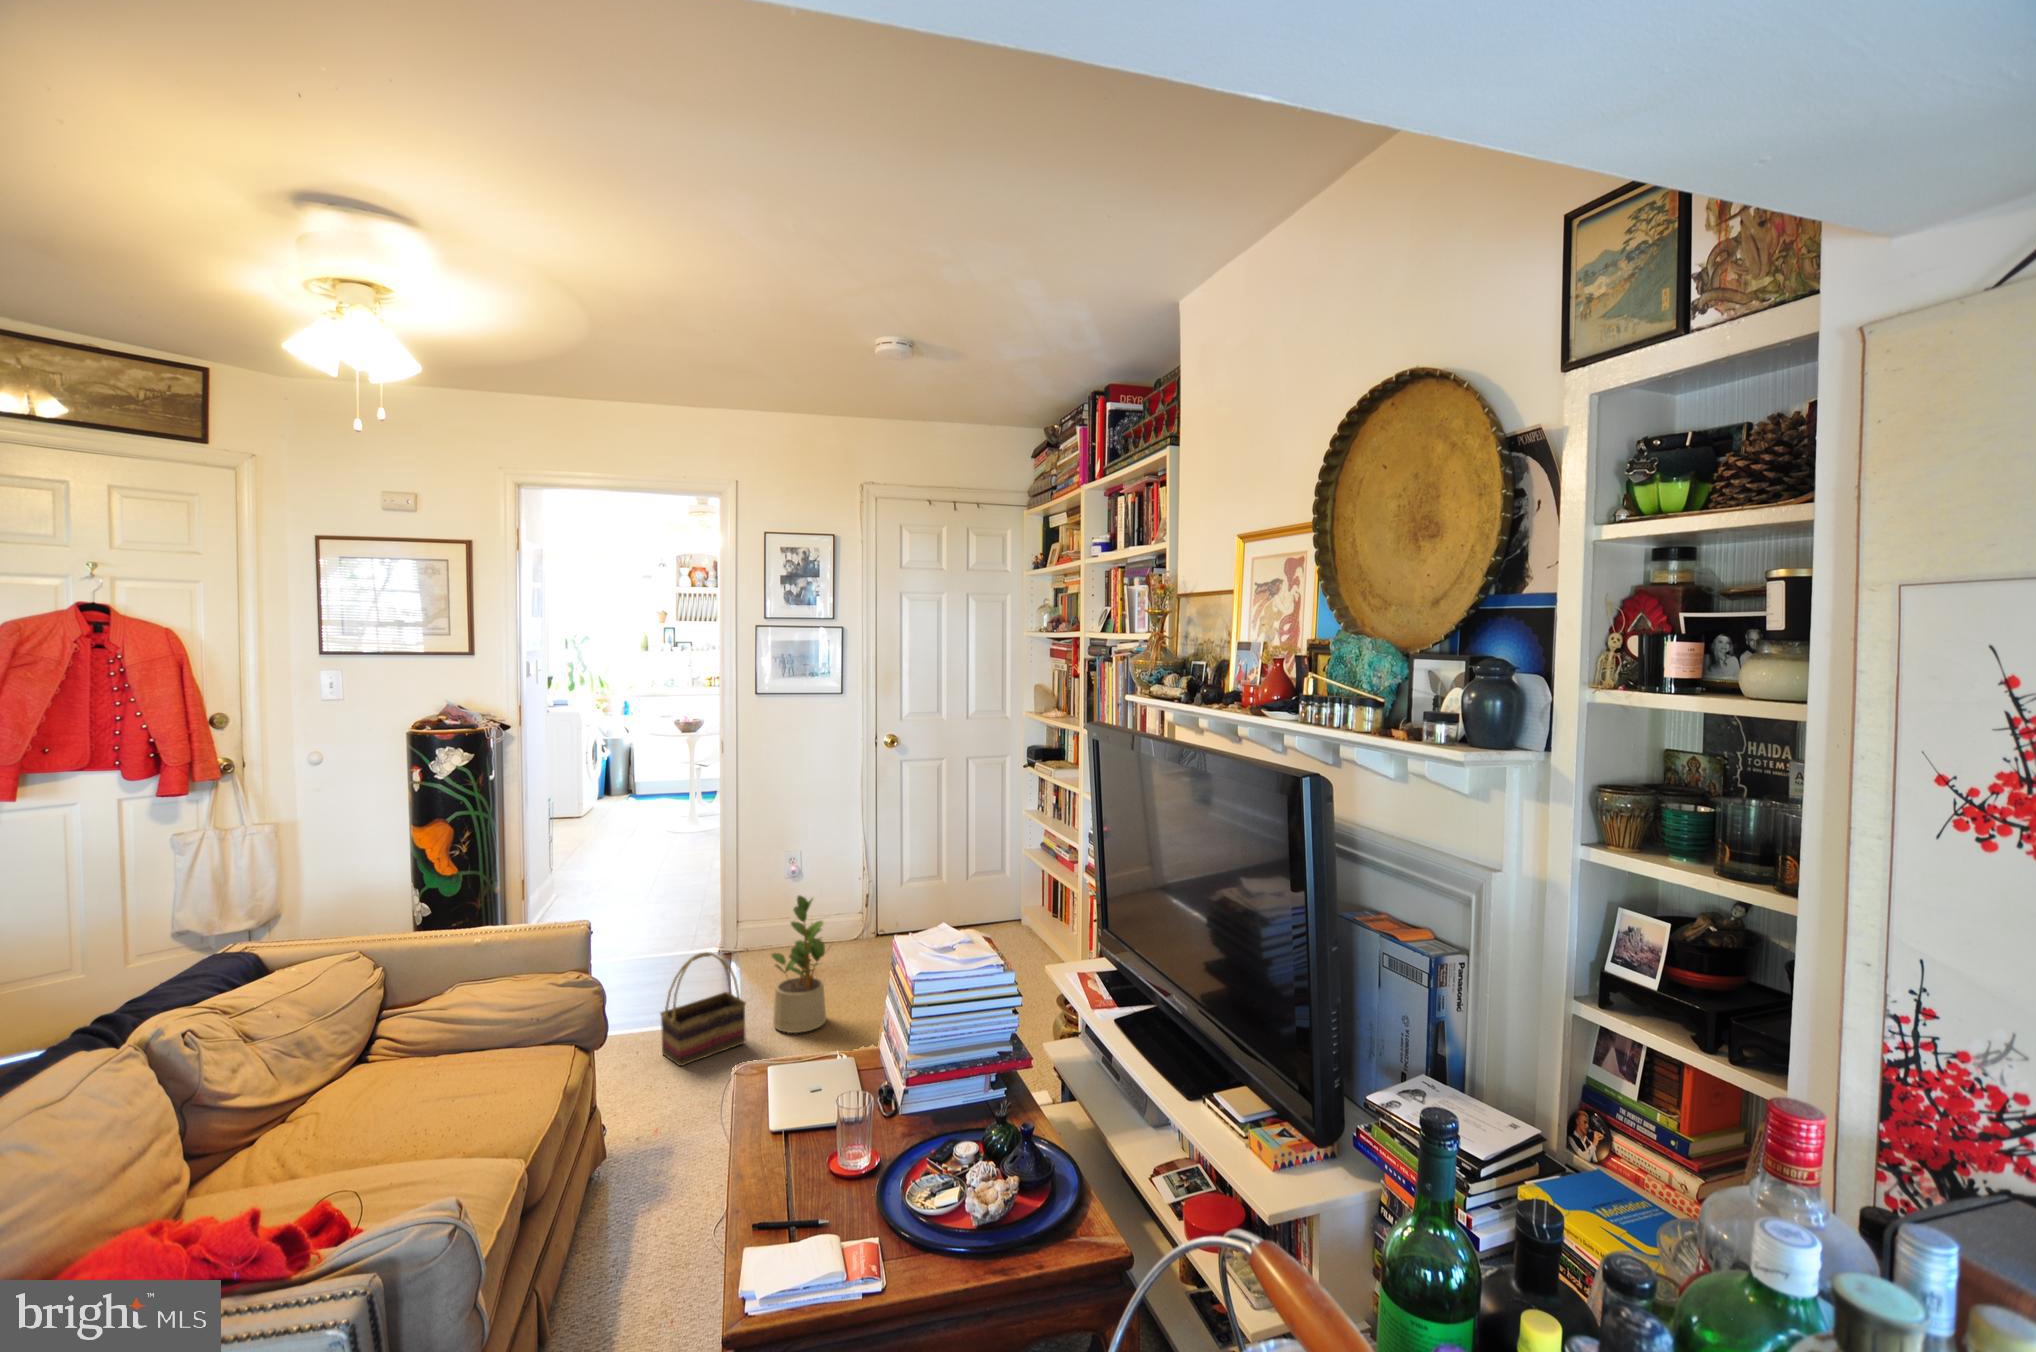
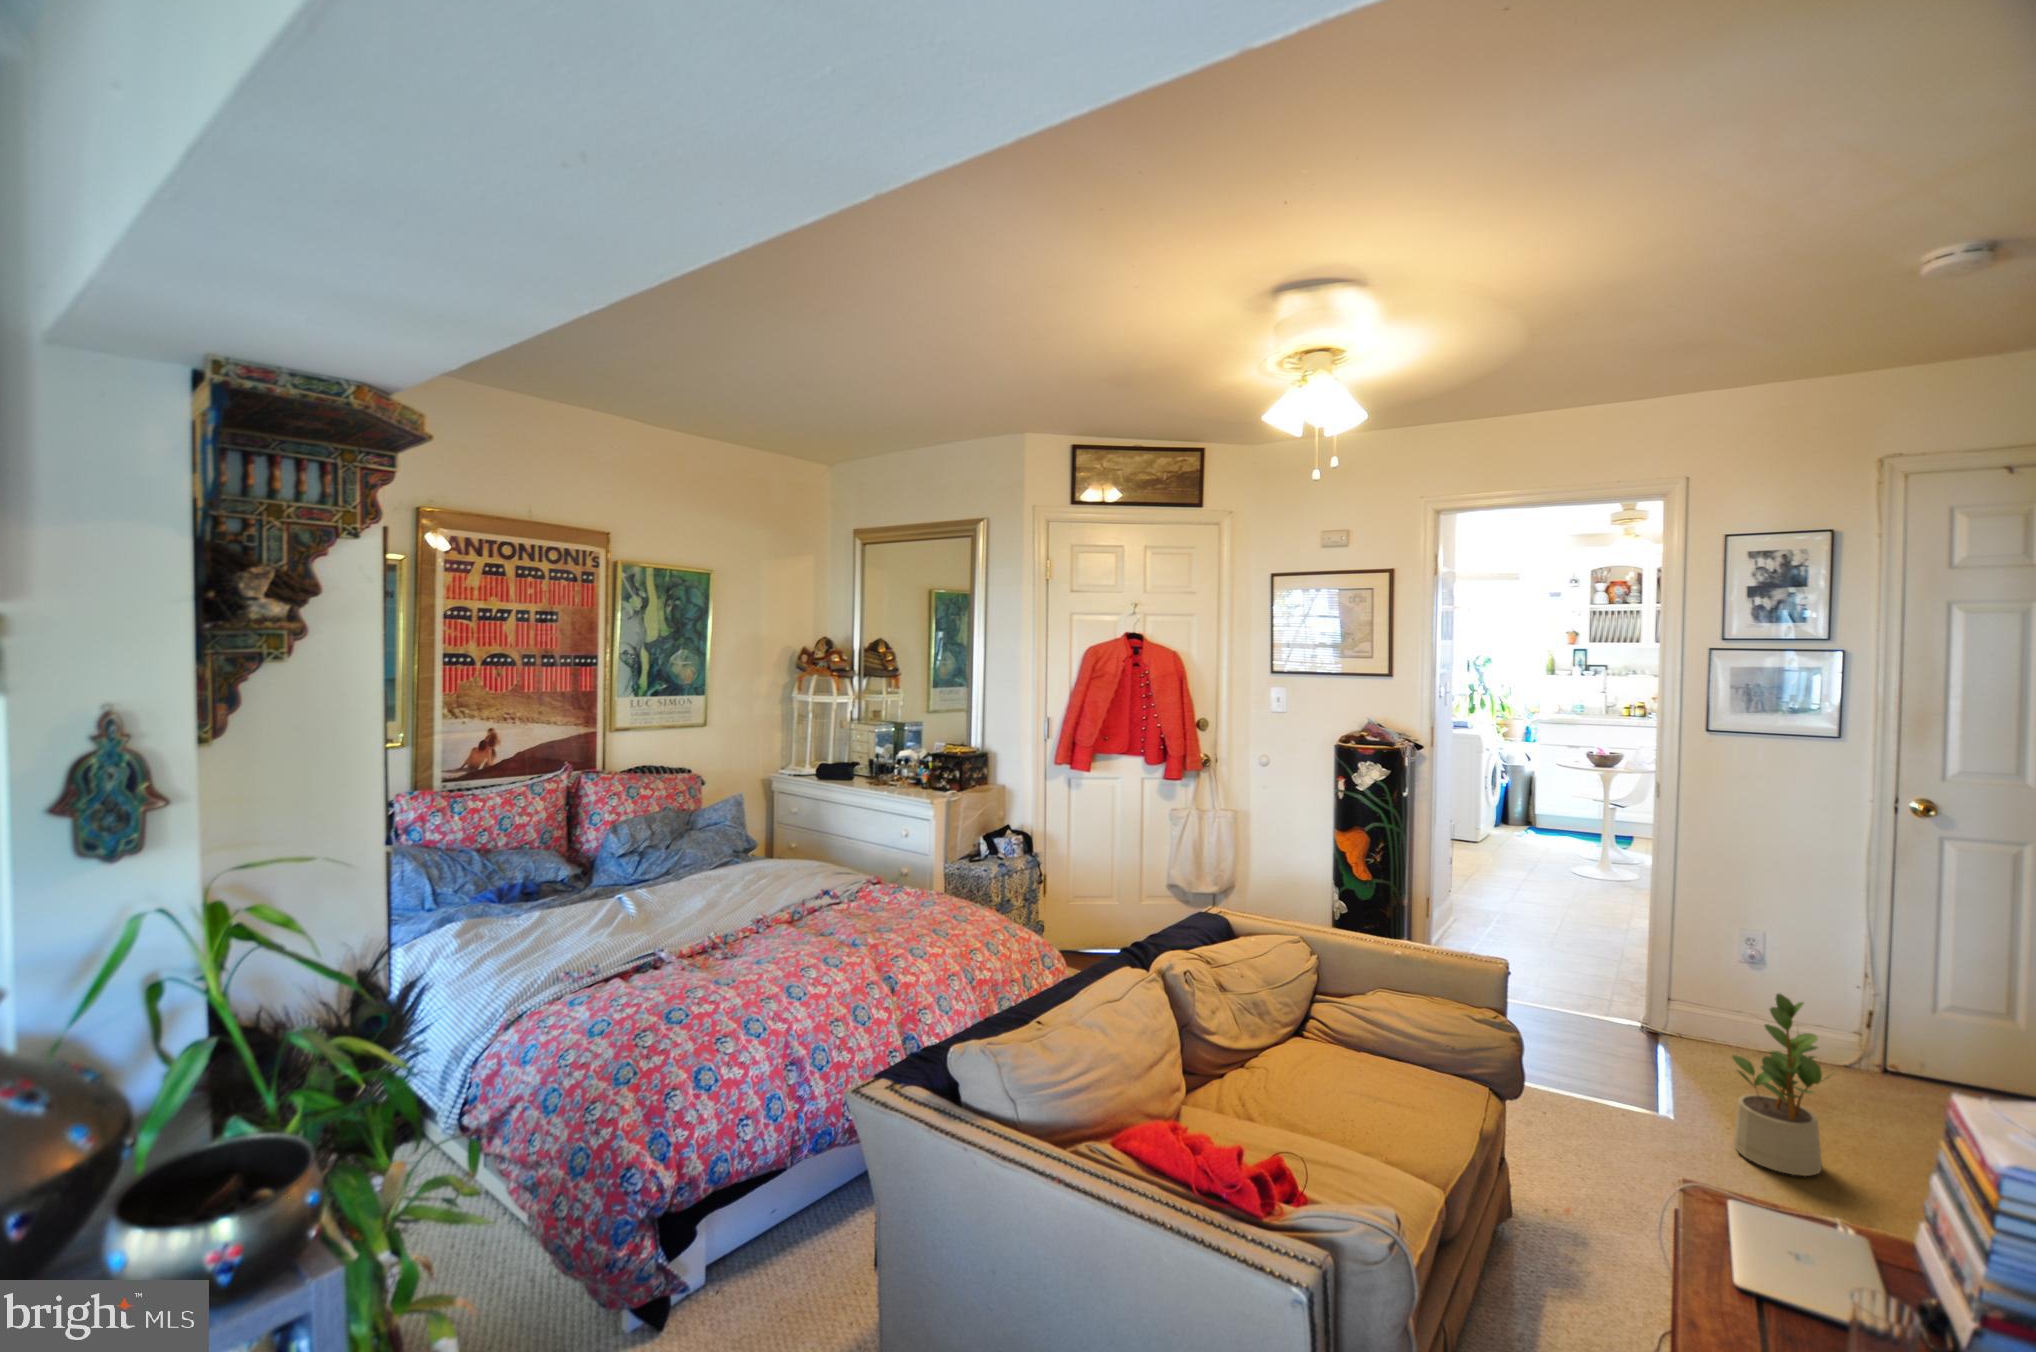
basket: present [661,952,746,1066] -> none [1579,1027,1695,1154]

